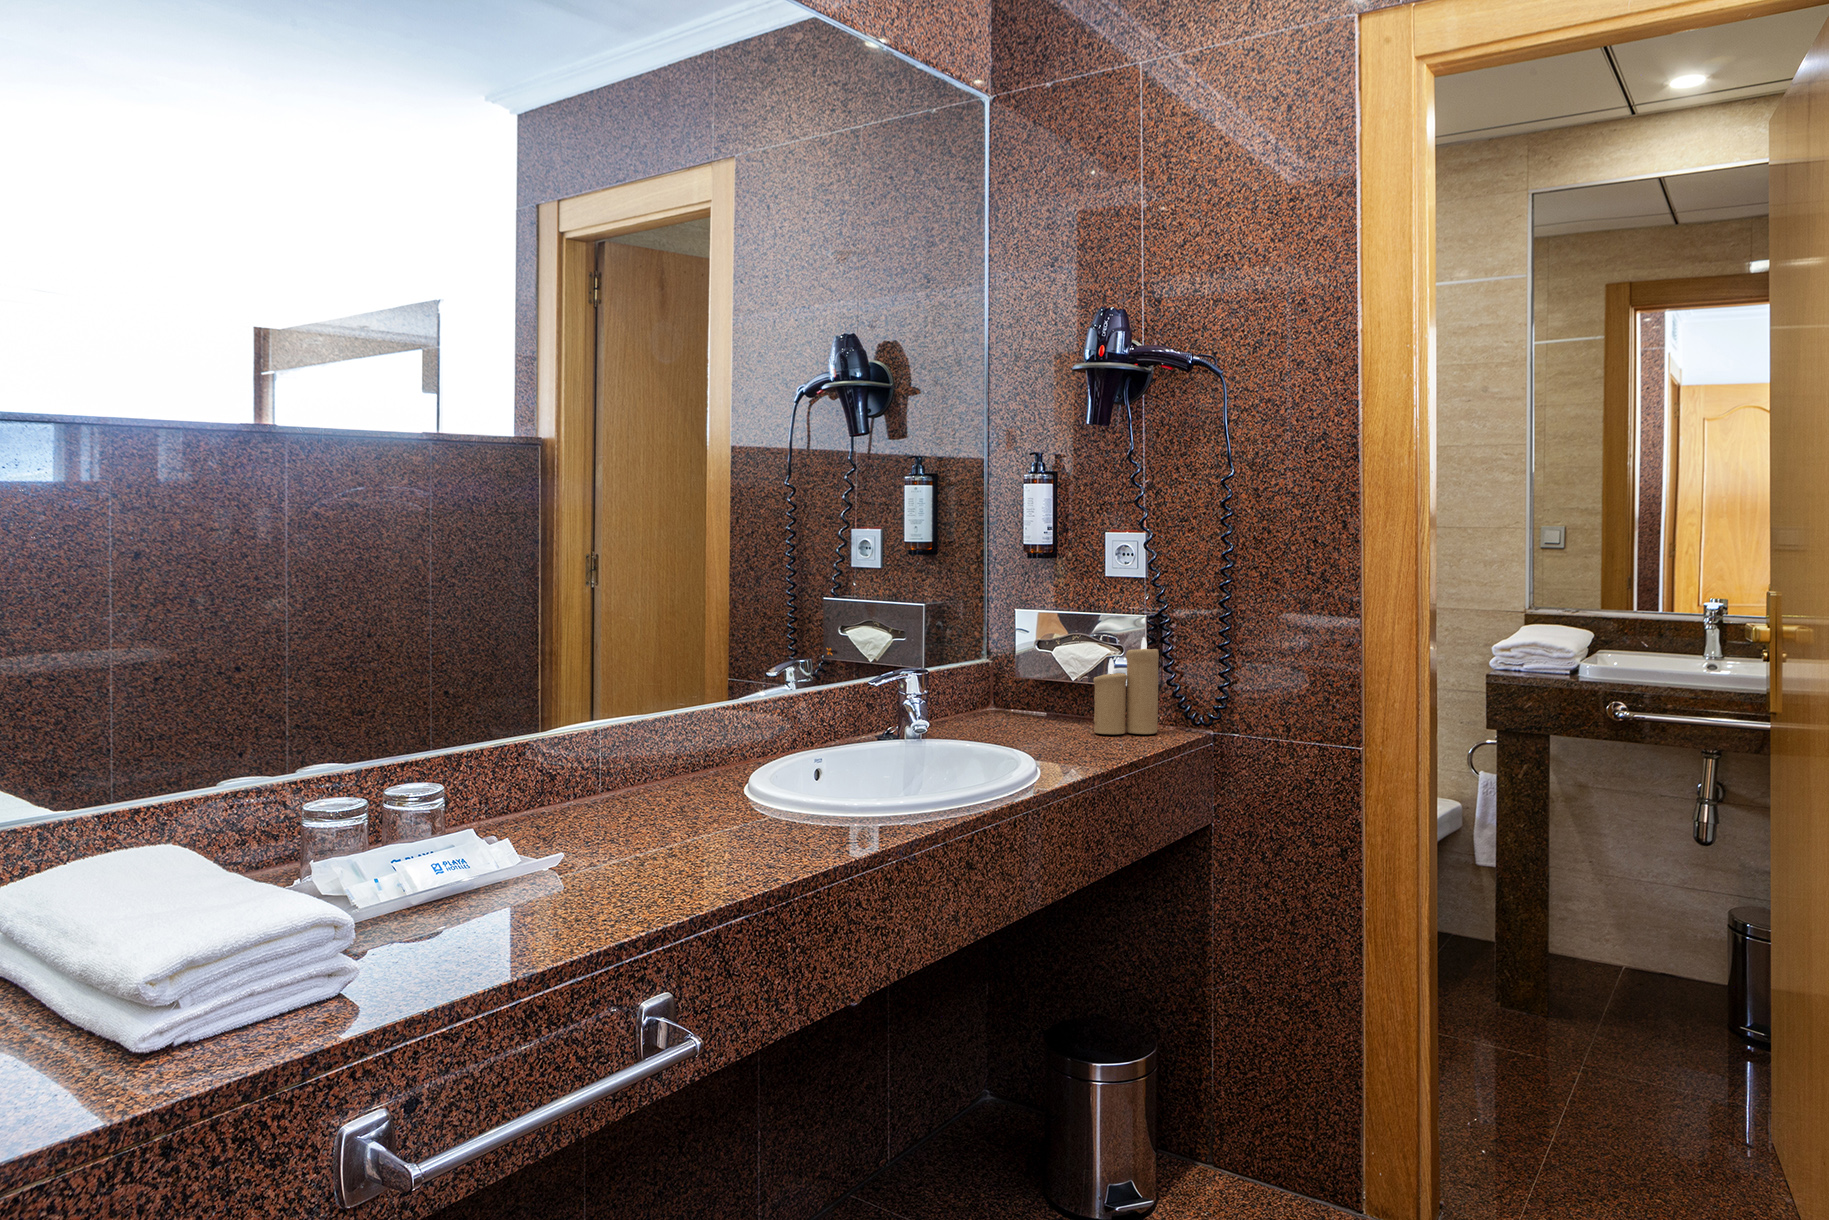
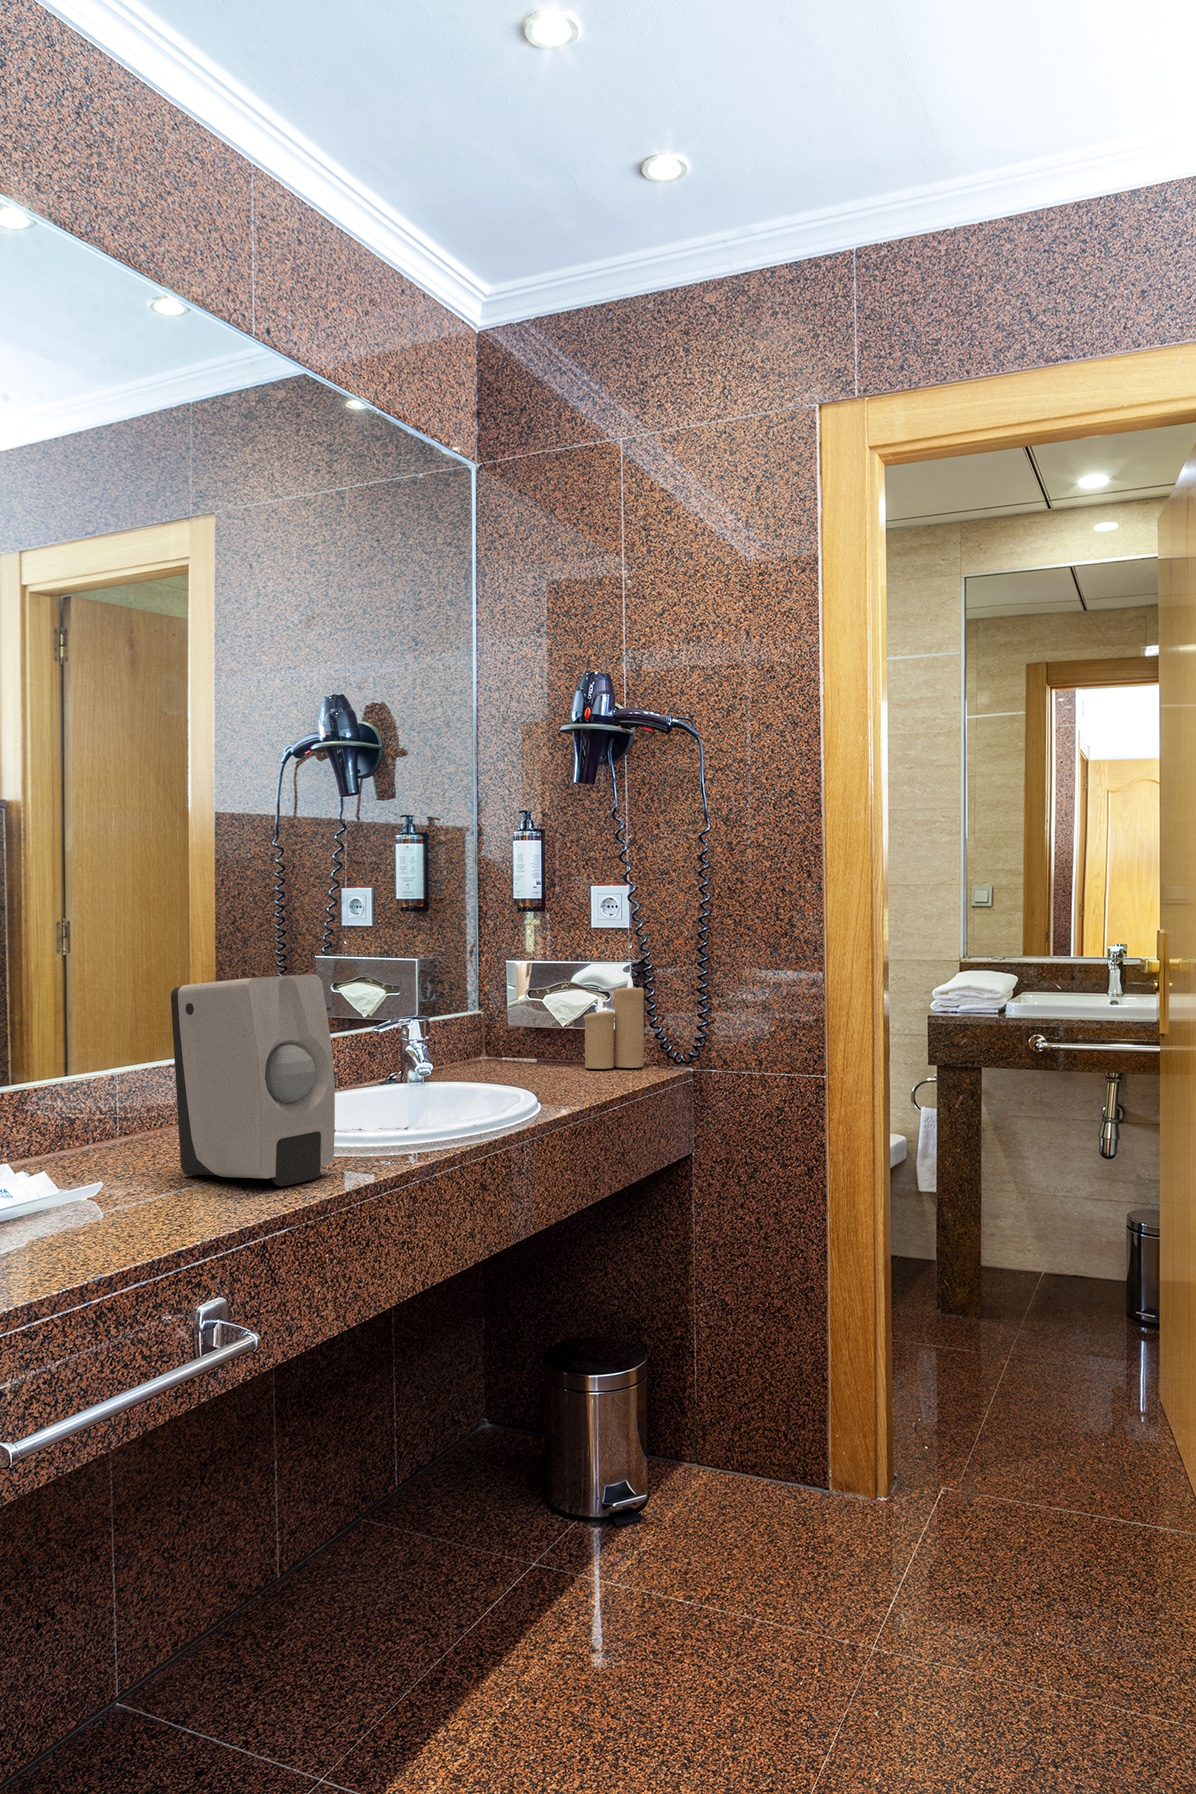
soap dispenser: none [641,640,806,866] -> present [171,974,335,1186]

